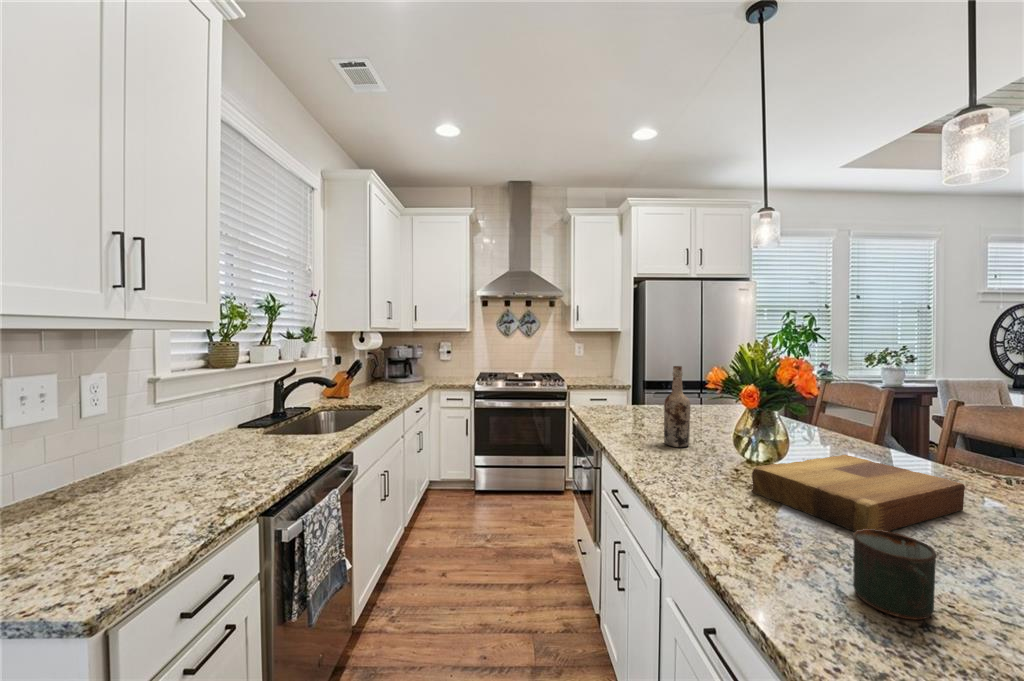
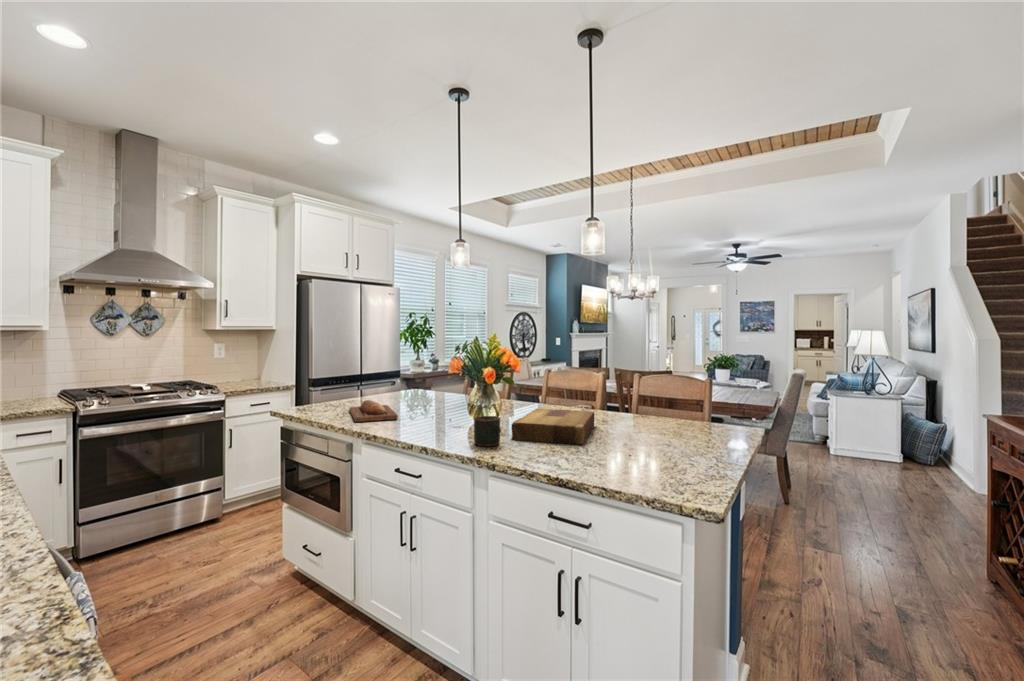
wine bottle: present [664,366,690,447] -> none [418,359,439,425]
bread loaf: none [607,406,665,432] -> present [349,400,398,422]
mug: present [853,529,937,620] -> present [474,416,501,446]

